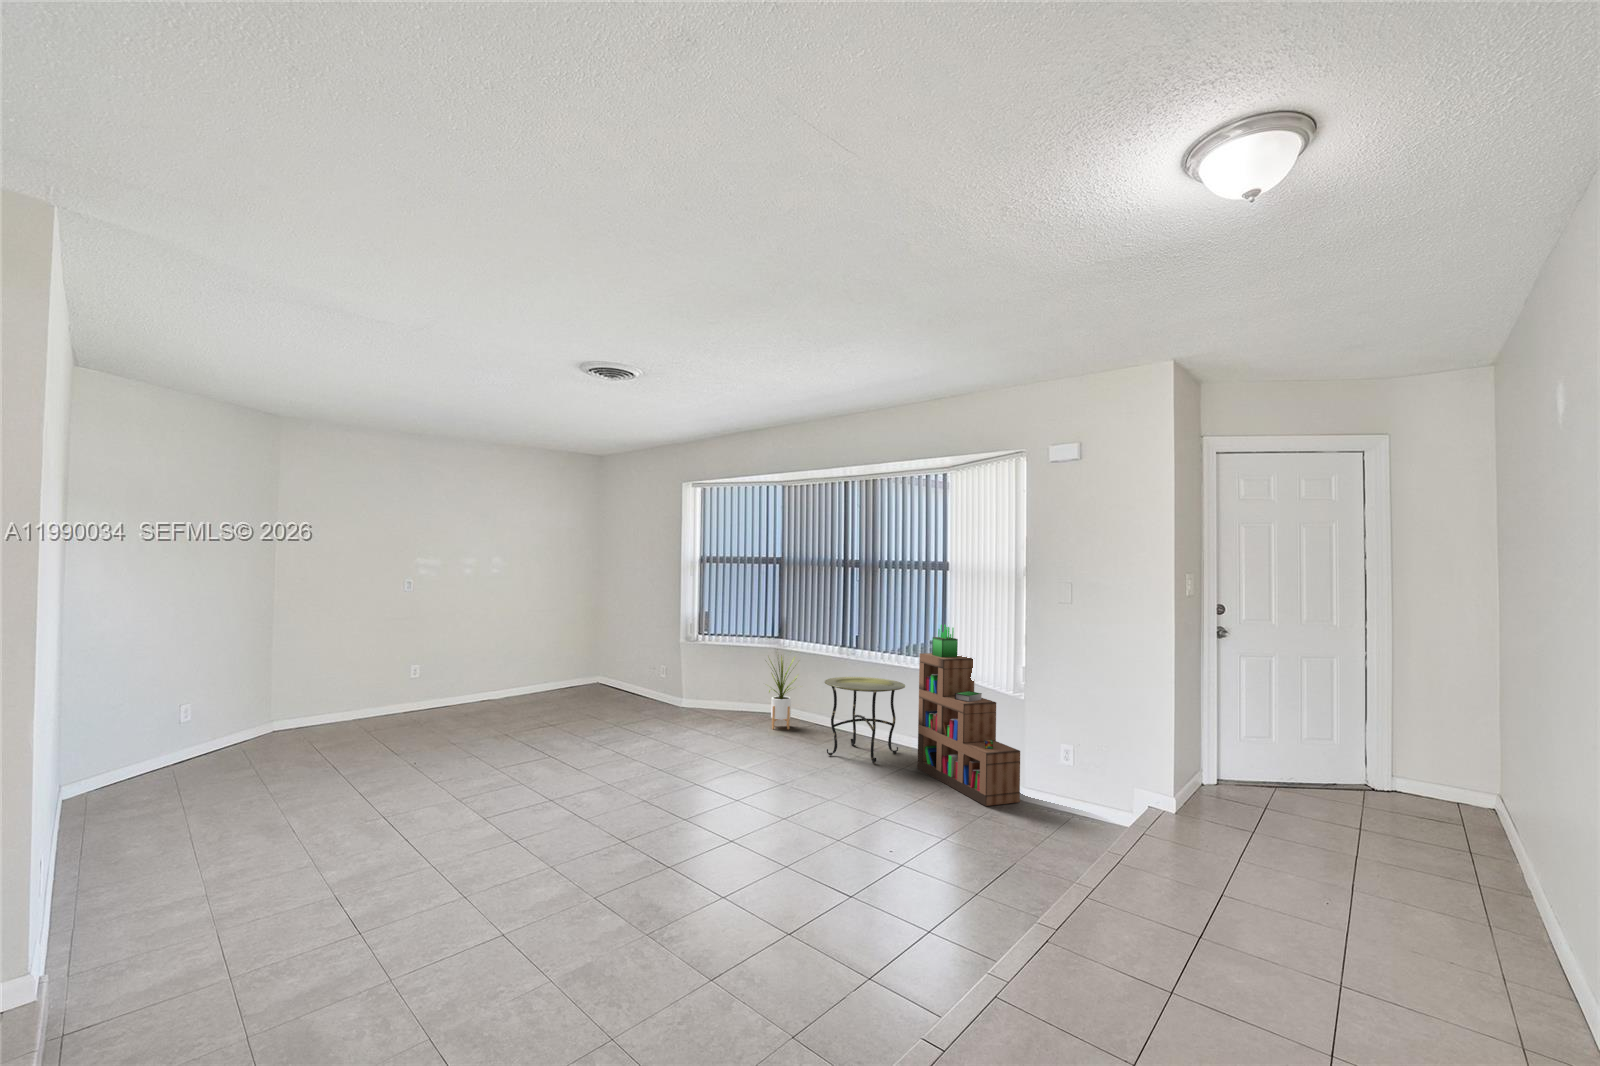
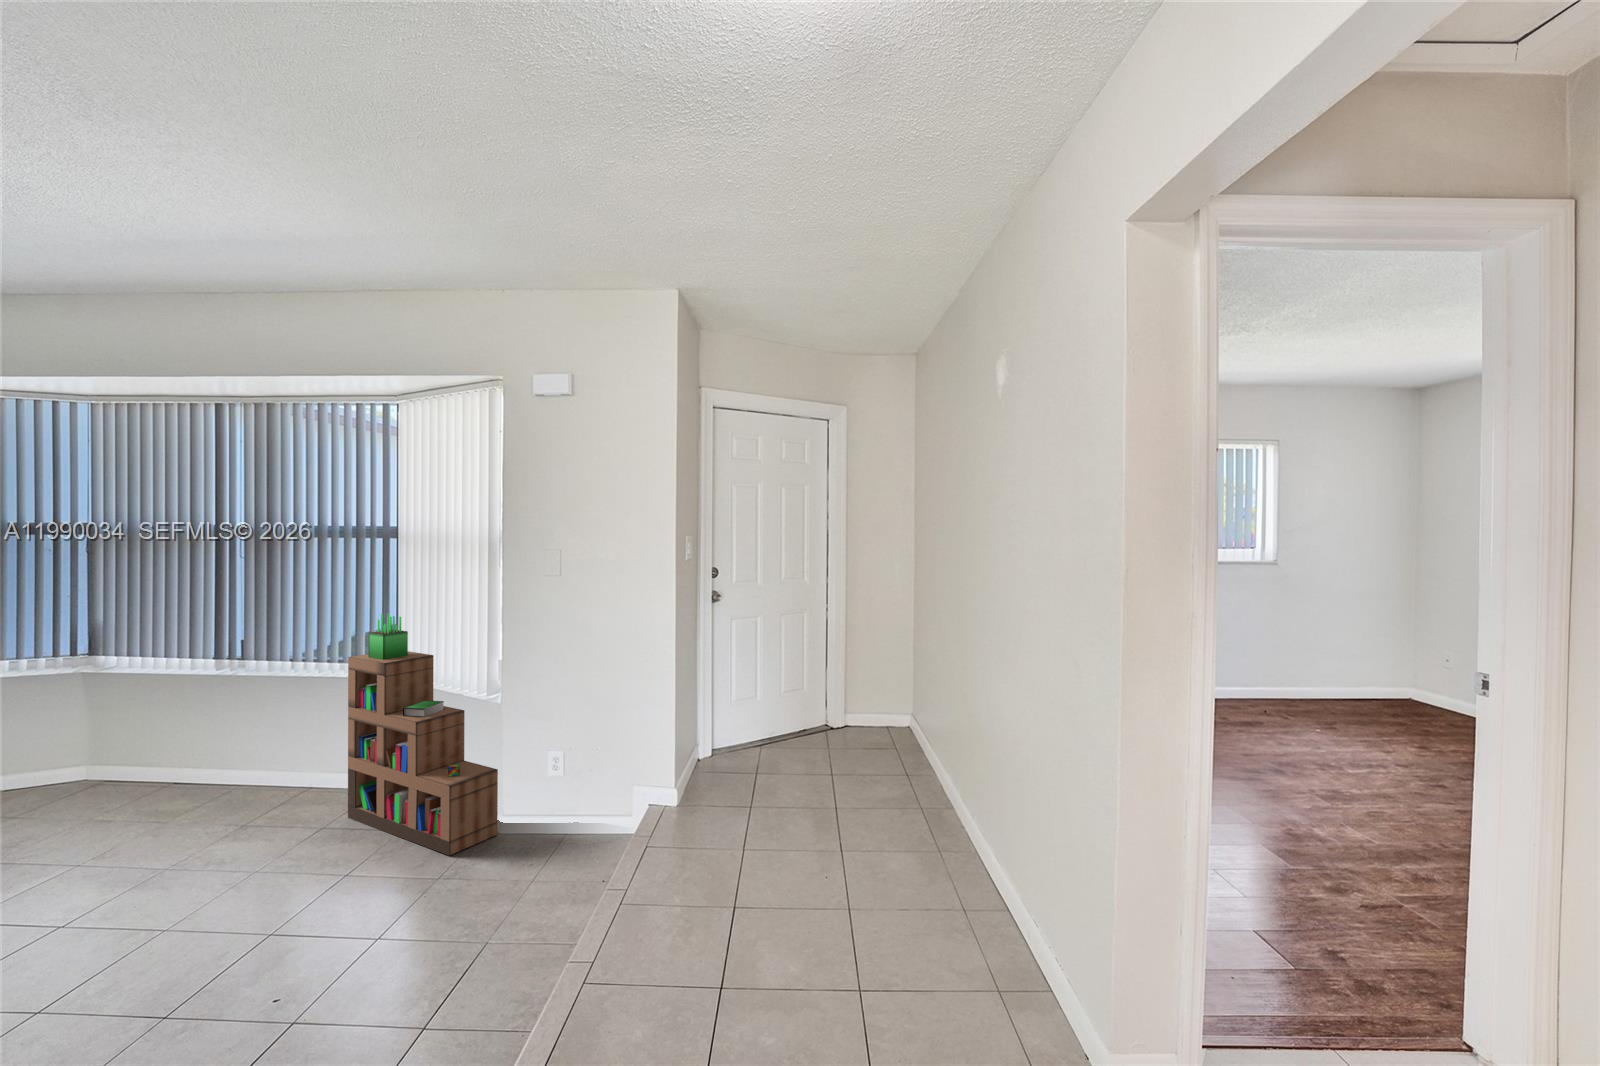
house plant: present [769,656,796,729] -> none [37,671,141,806]
side table: present [825,677,905,764] -> none [174,696,328,833]

